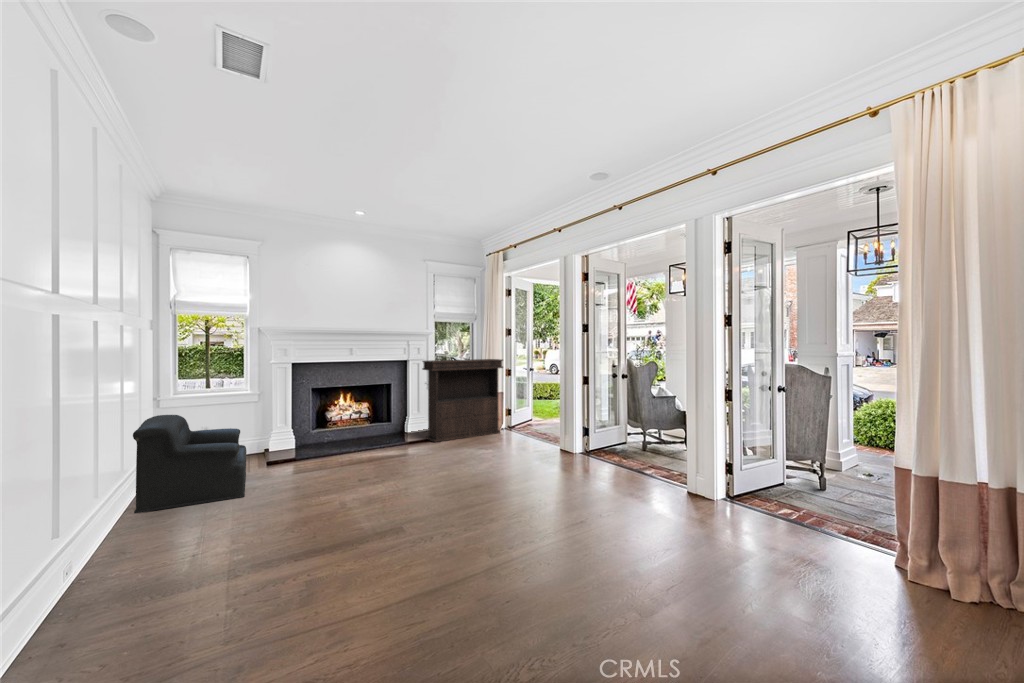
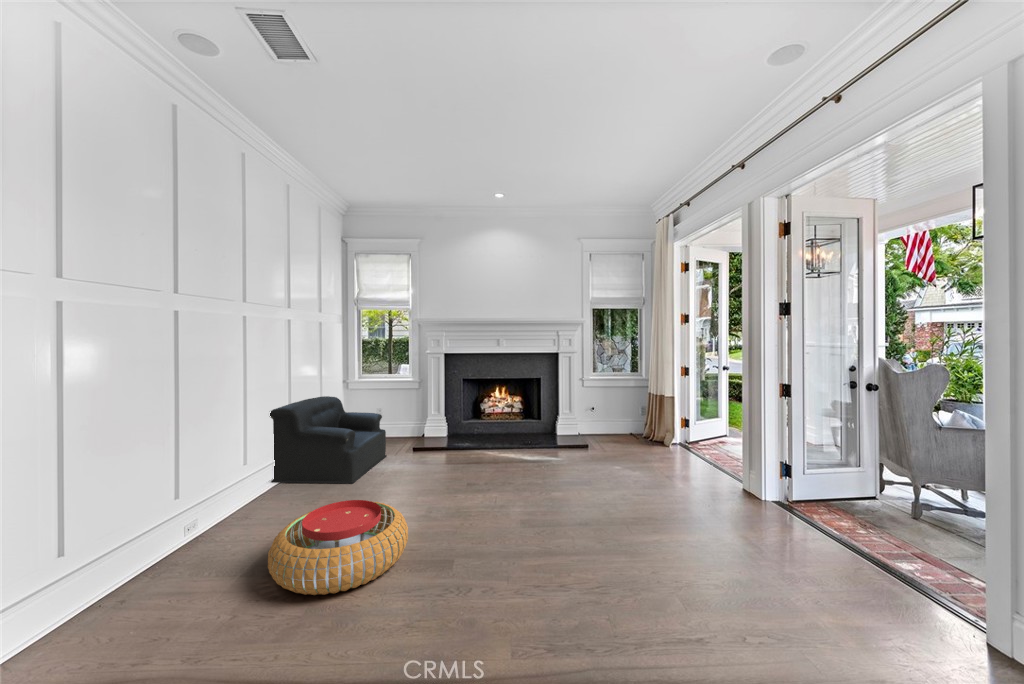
console table: present [422,359,503,442] -> none [570,356,671,449]
pouf: none [262,488,375,554] -> present [268,500,408,595]

